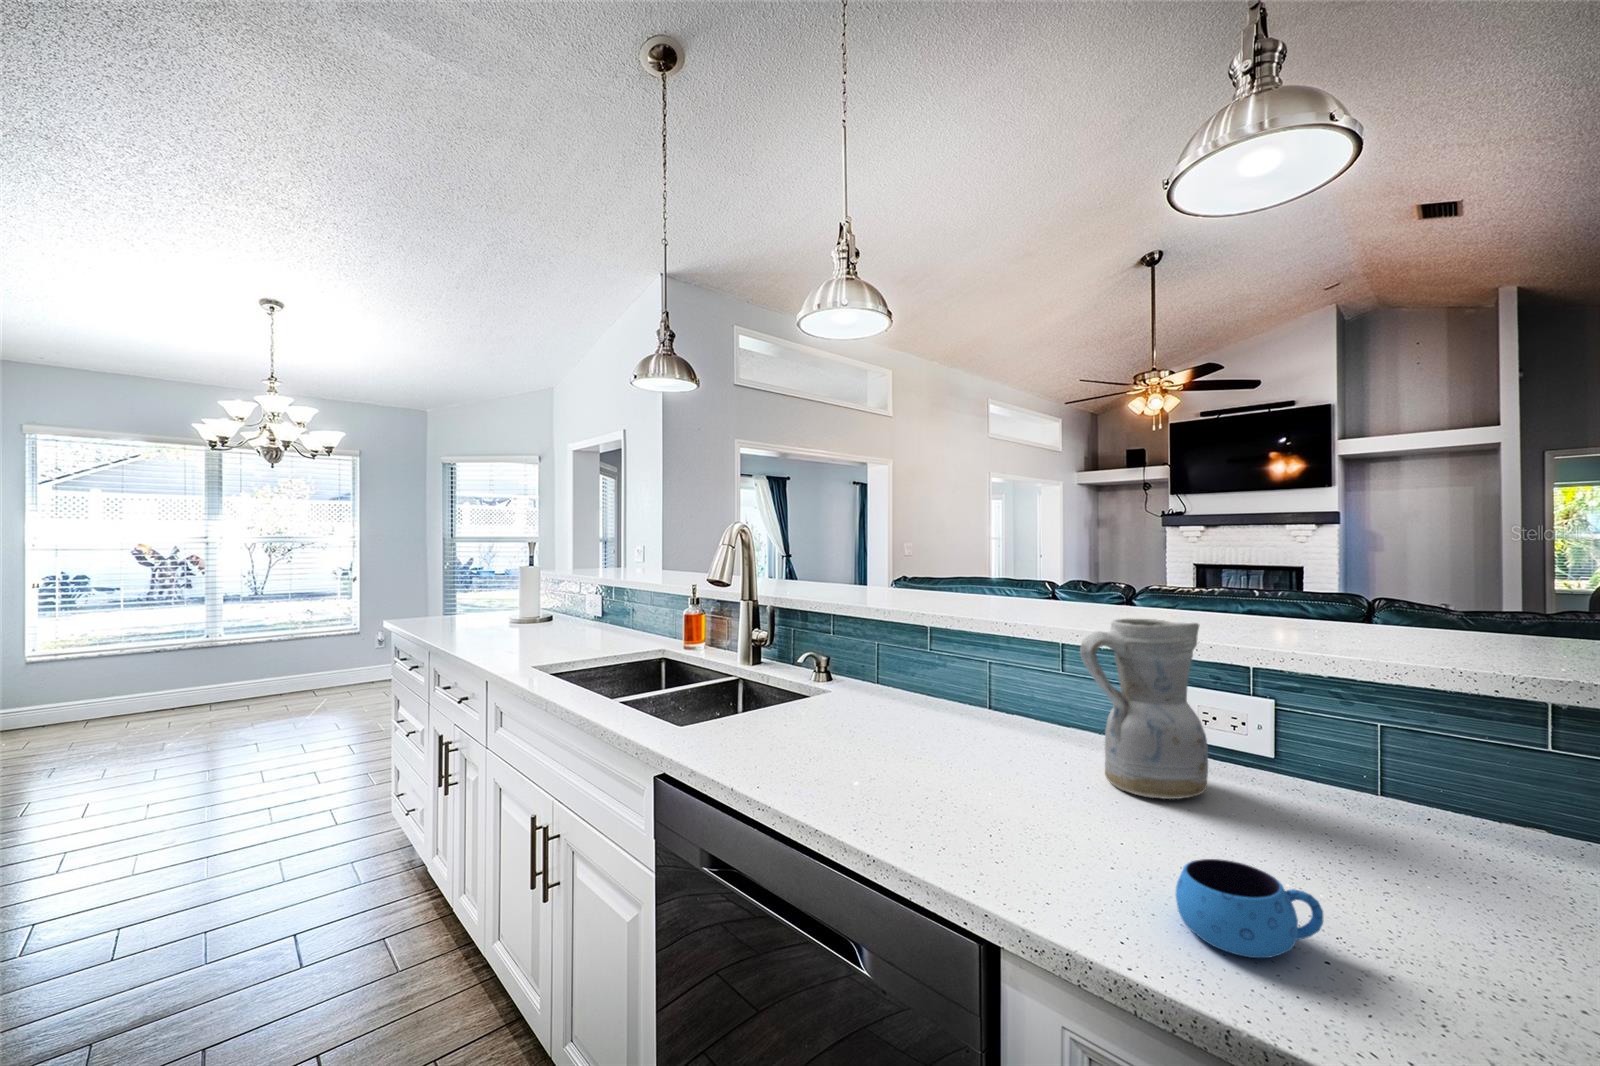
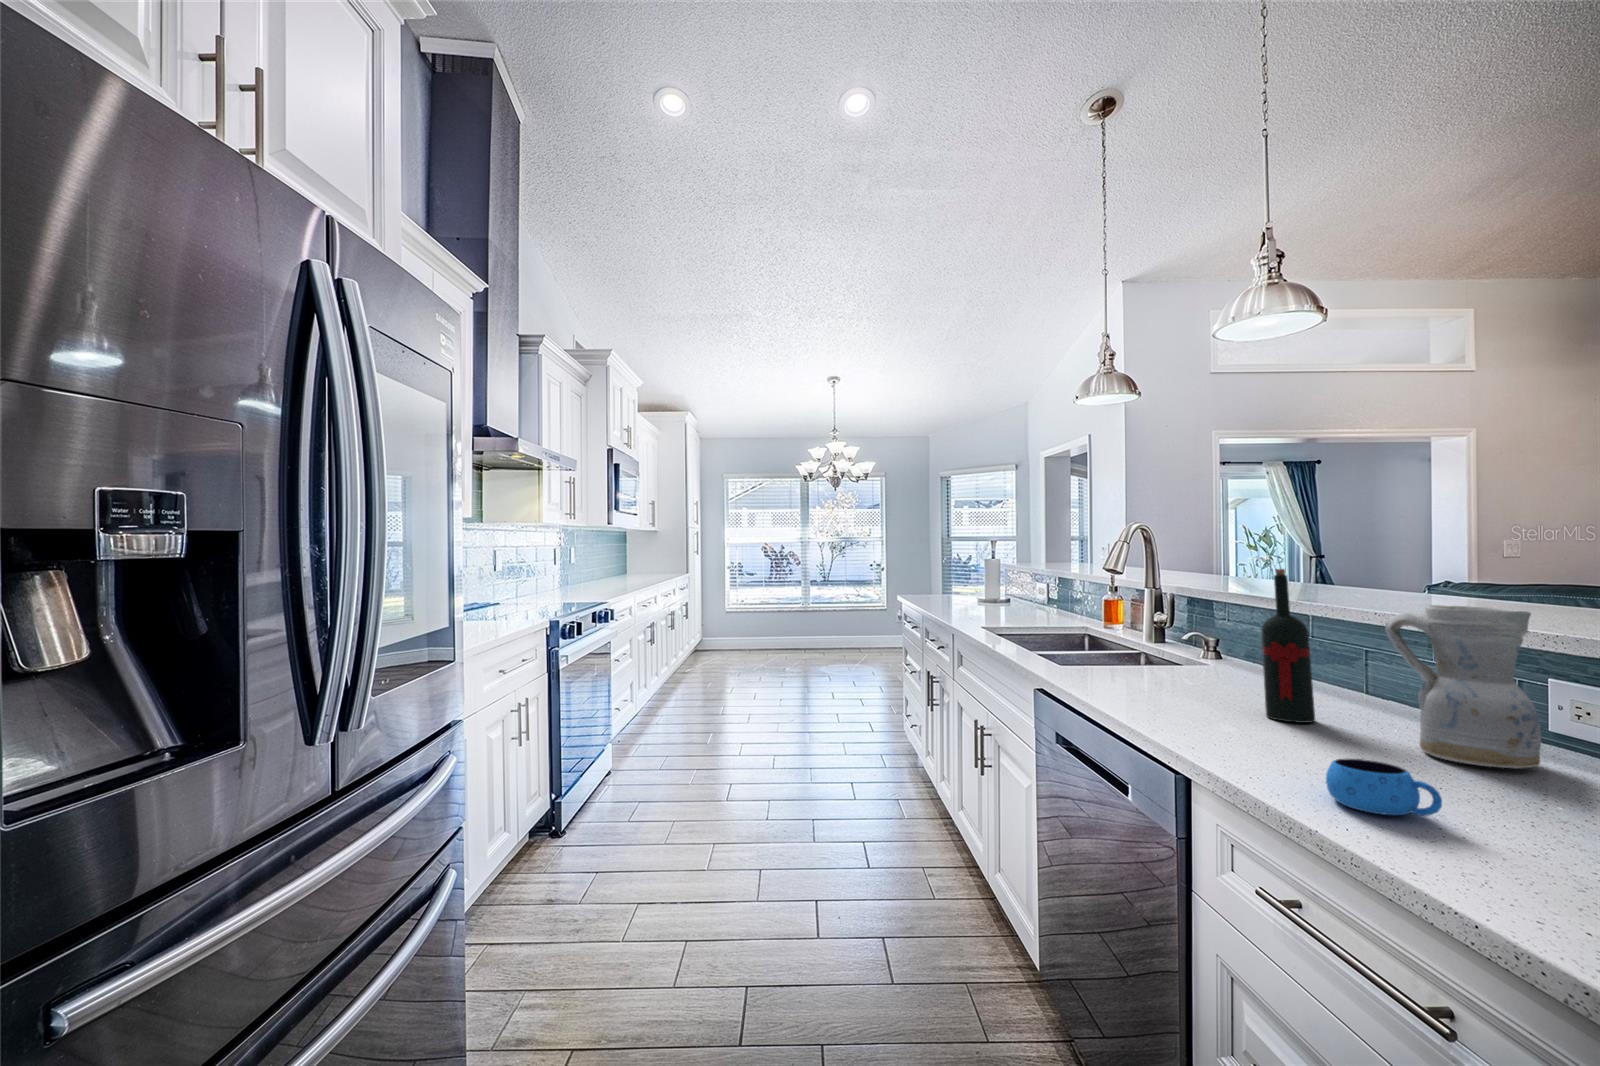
wine bottle: none [944,582,999,773] -> present [1261,569,1315,723]

